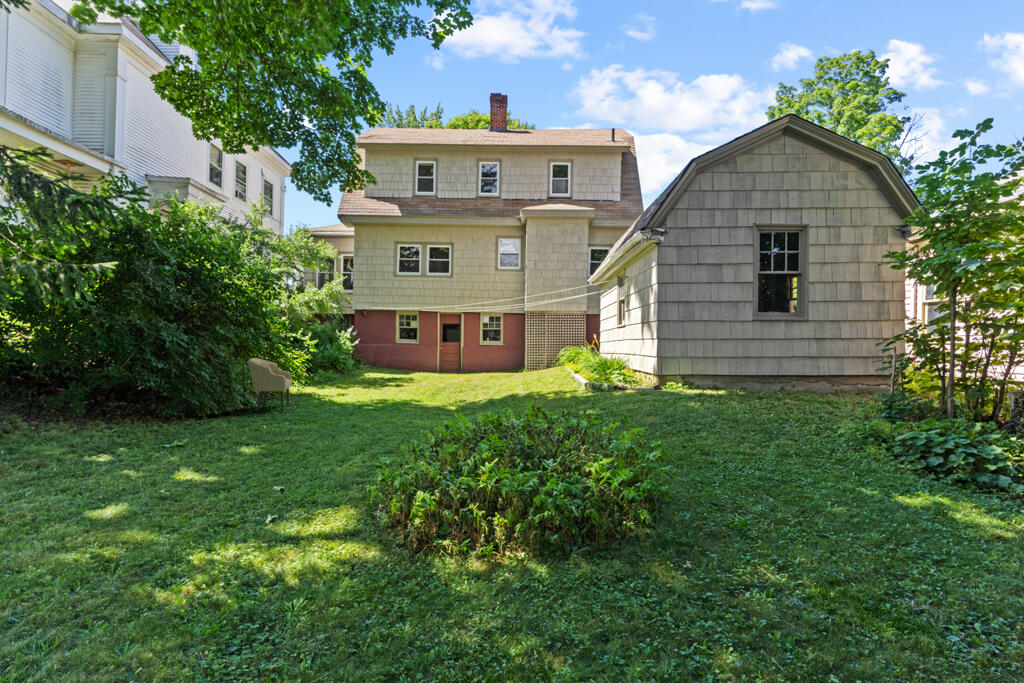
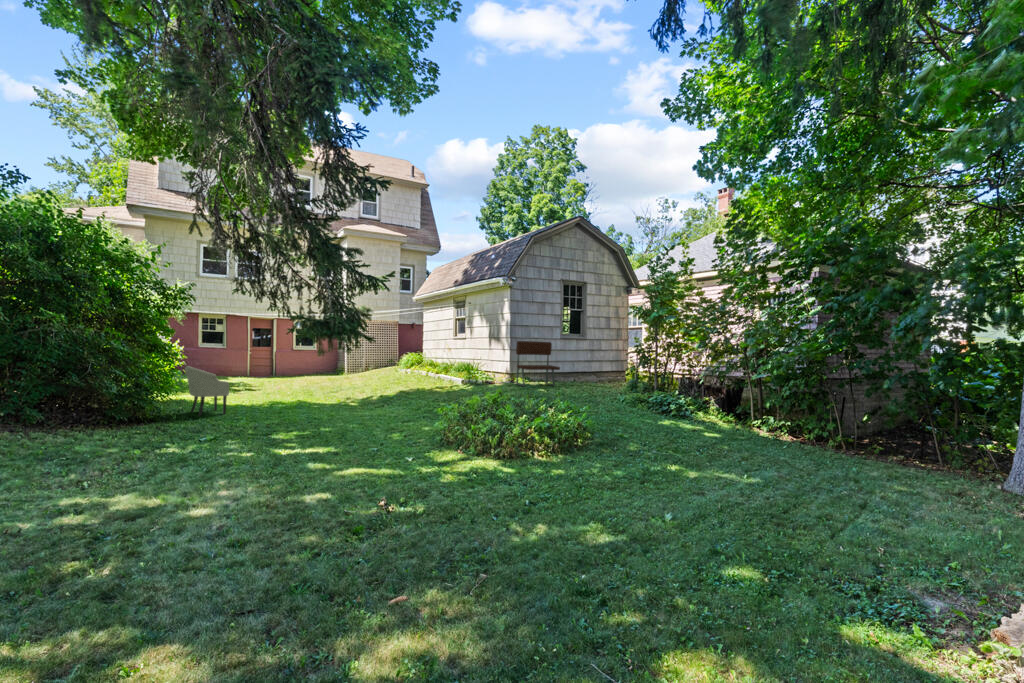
bench: none [667,325,737,395] -> present [516,341,560,386]

